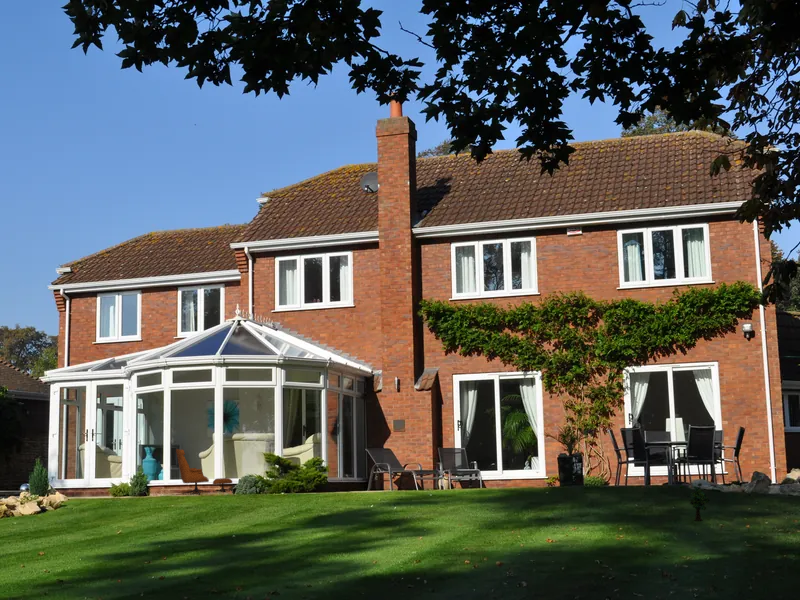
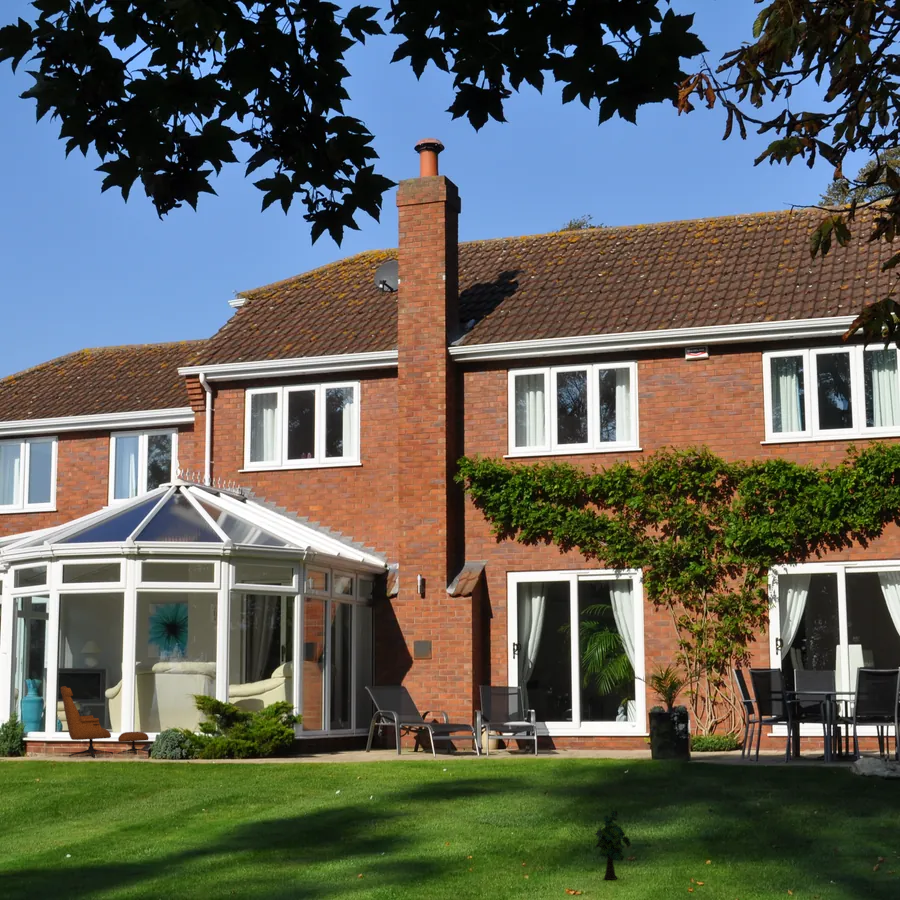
decorative plant: present [688,483,709,521] -> present [595,811,631,880]

